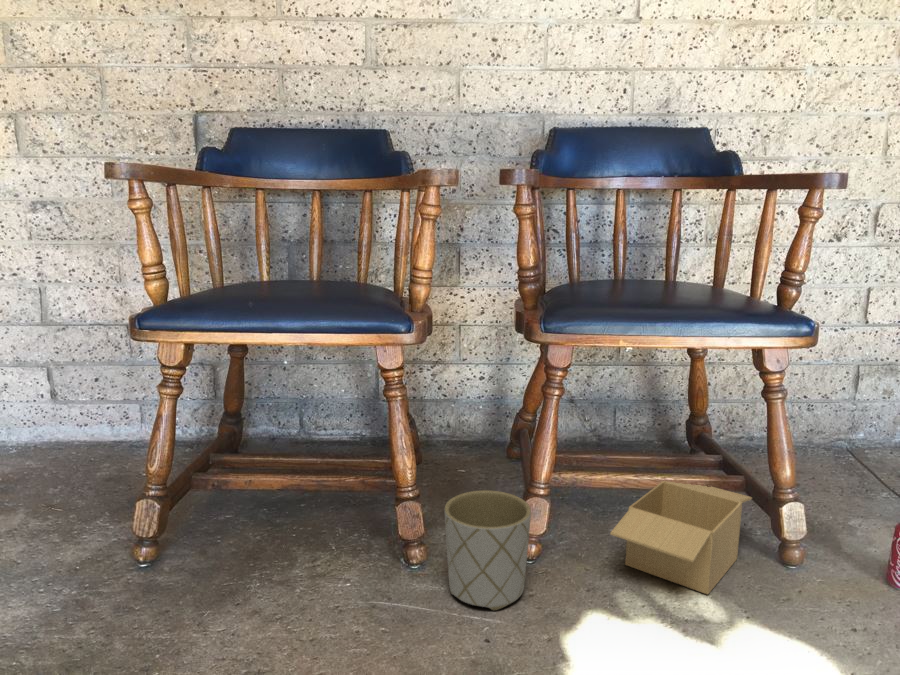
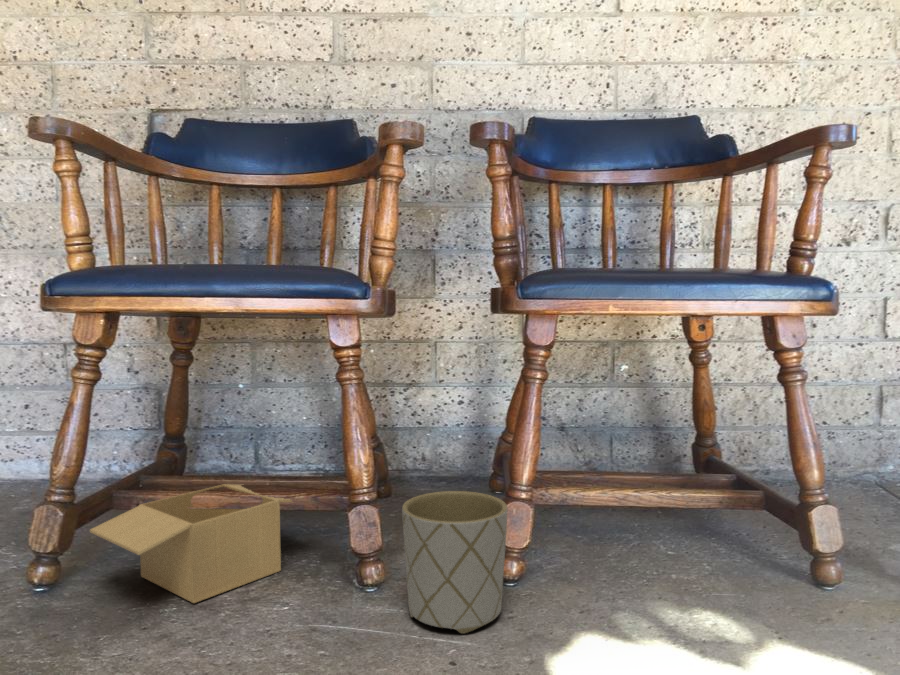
cardboard box: present [610,480,752,594] -> present [90,484,292,603]

